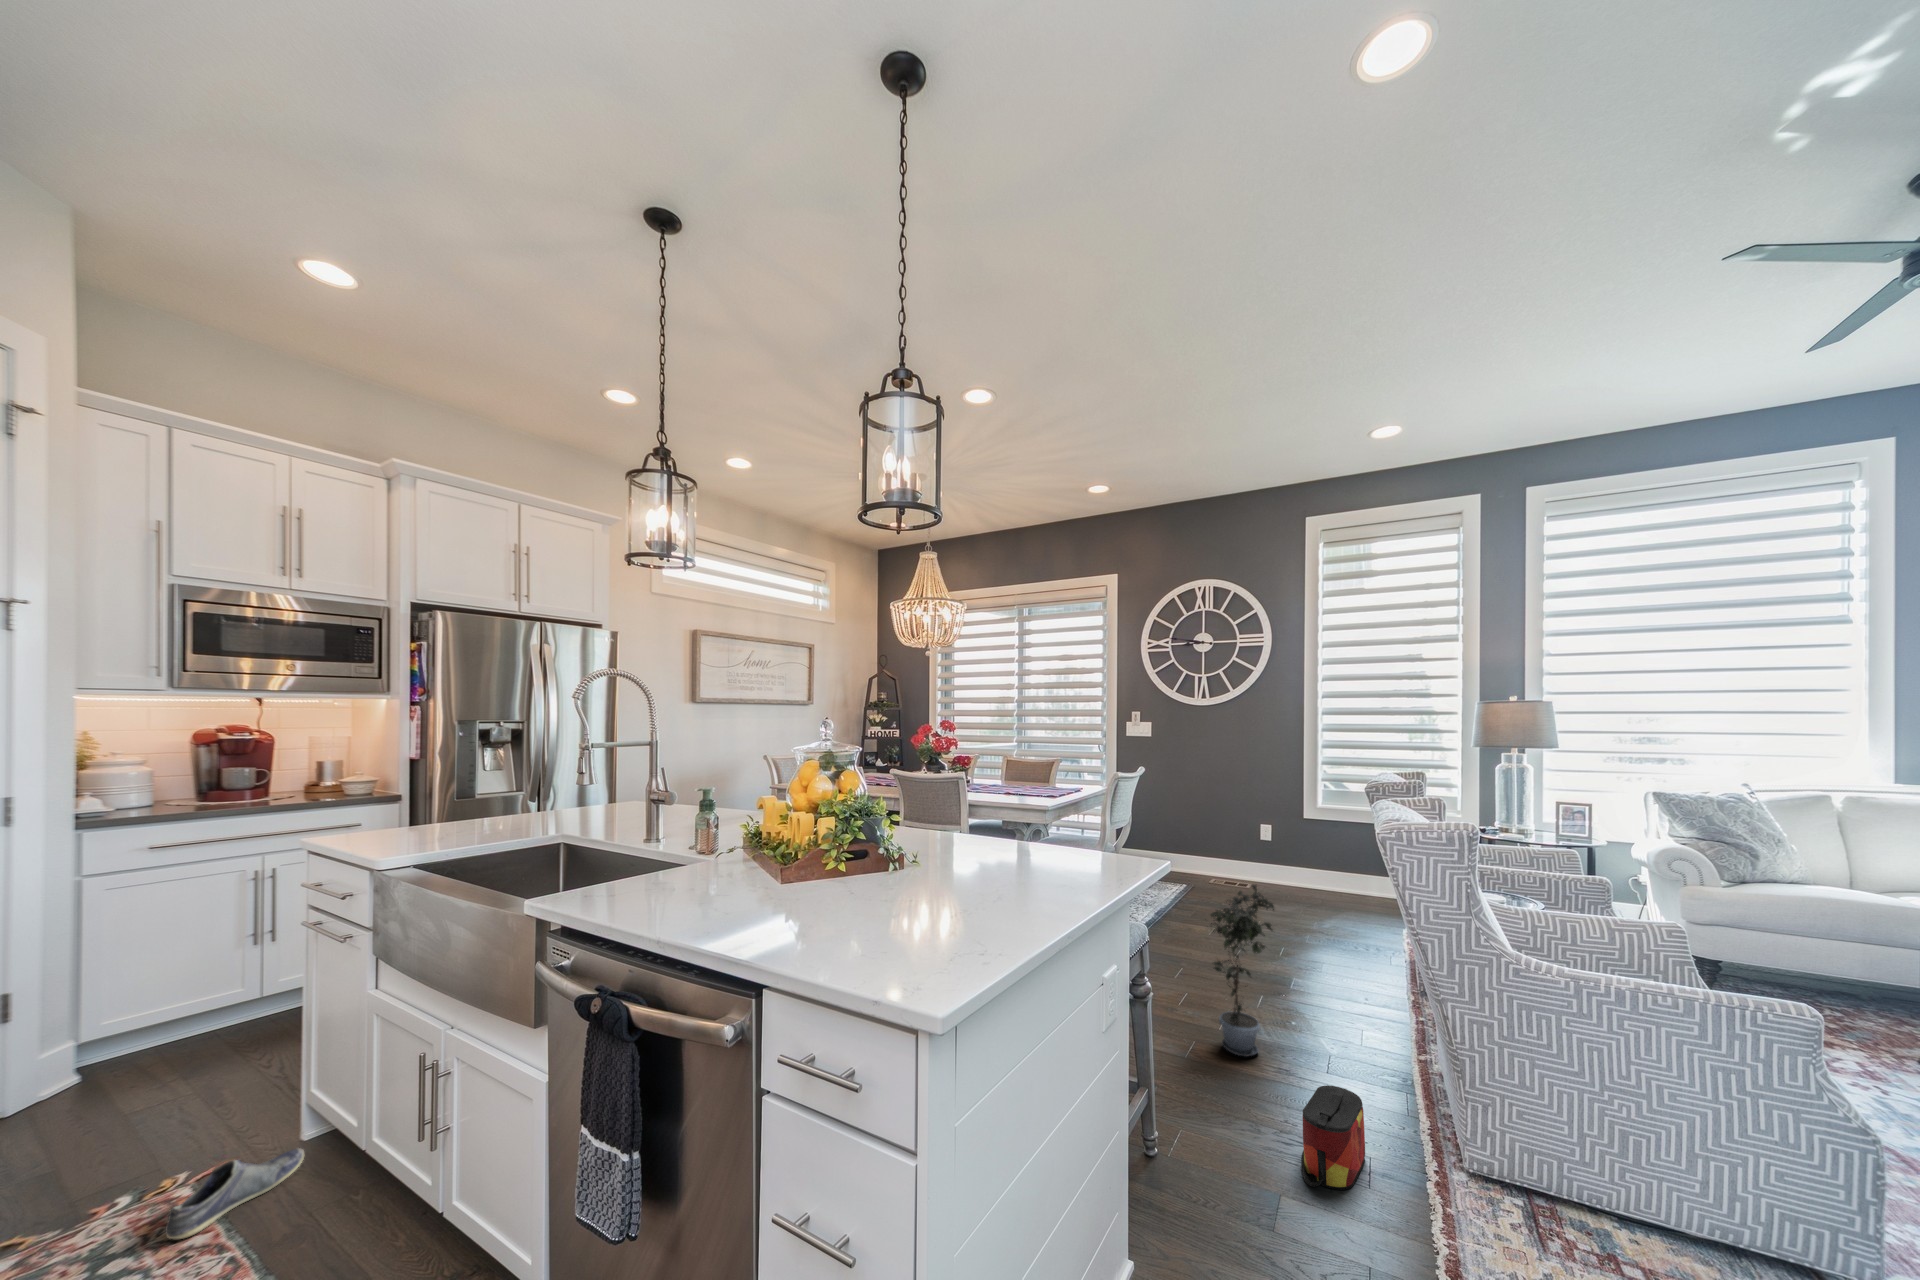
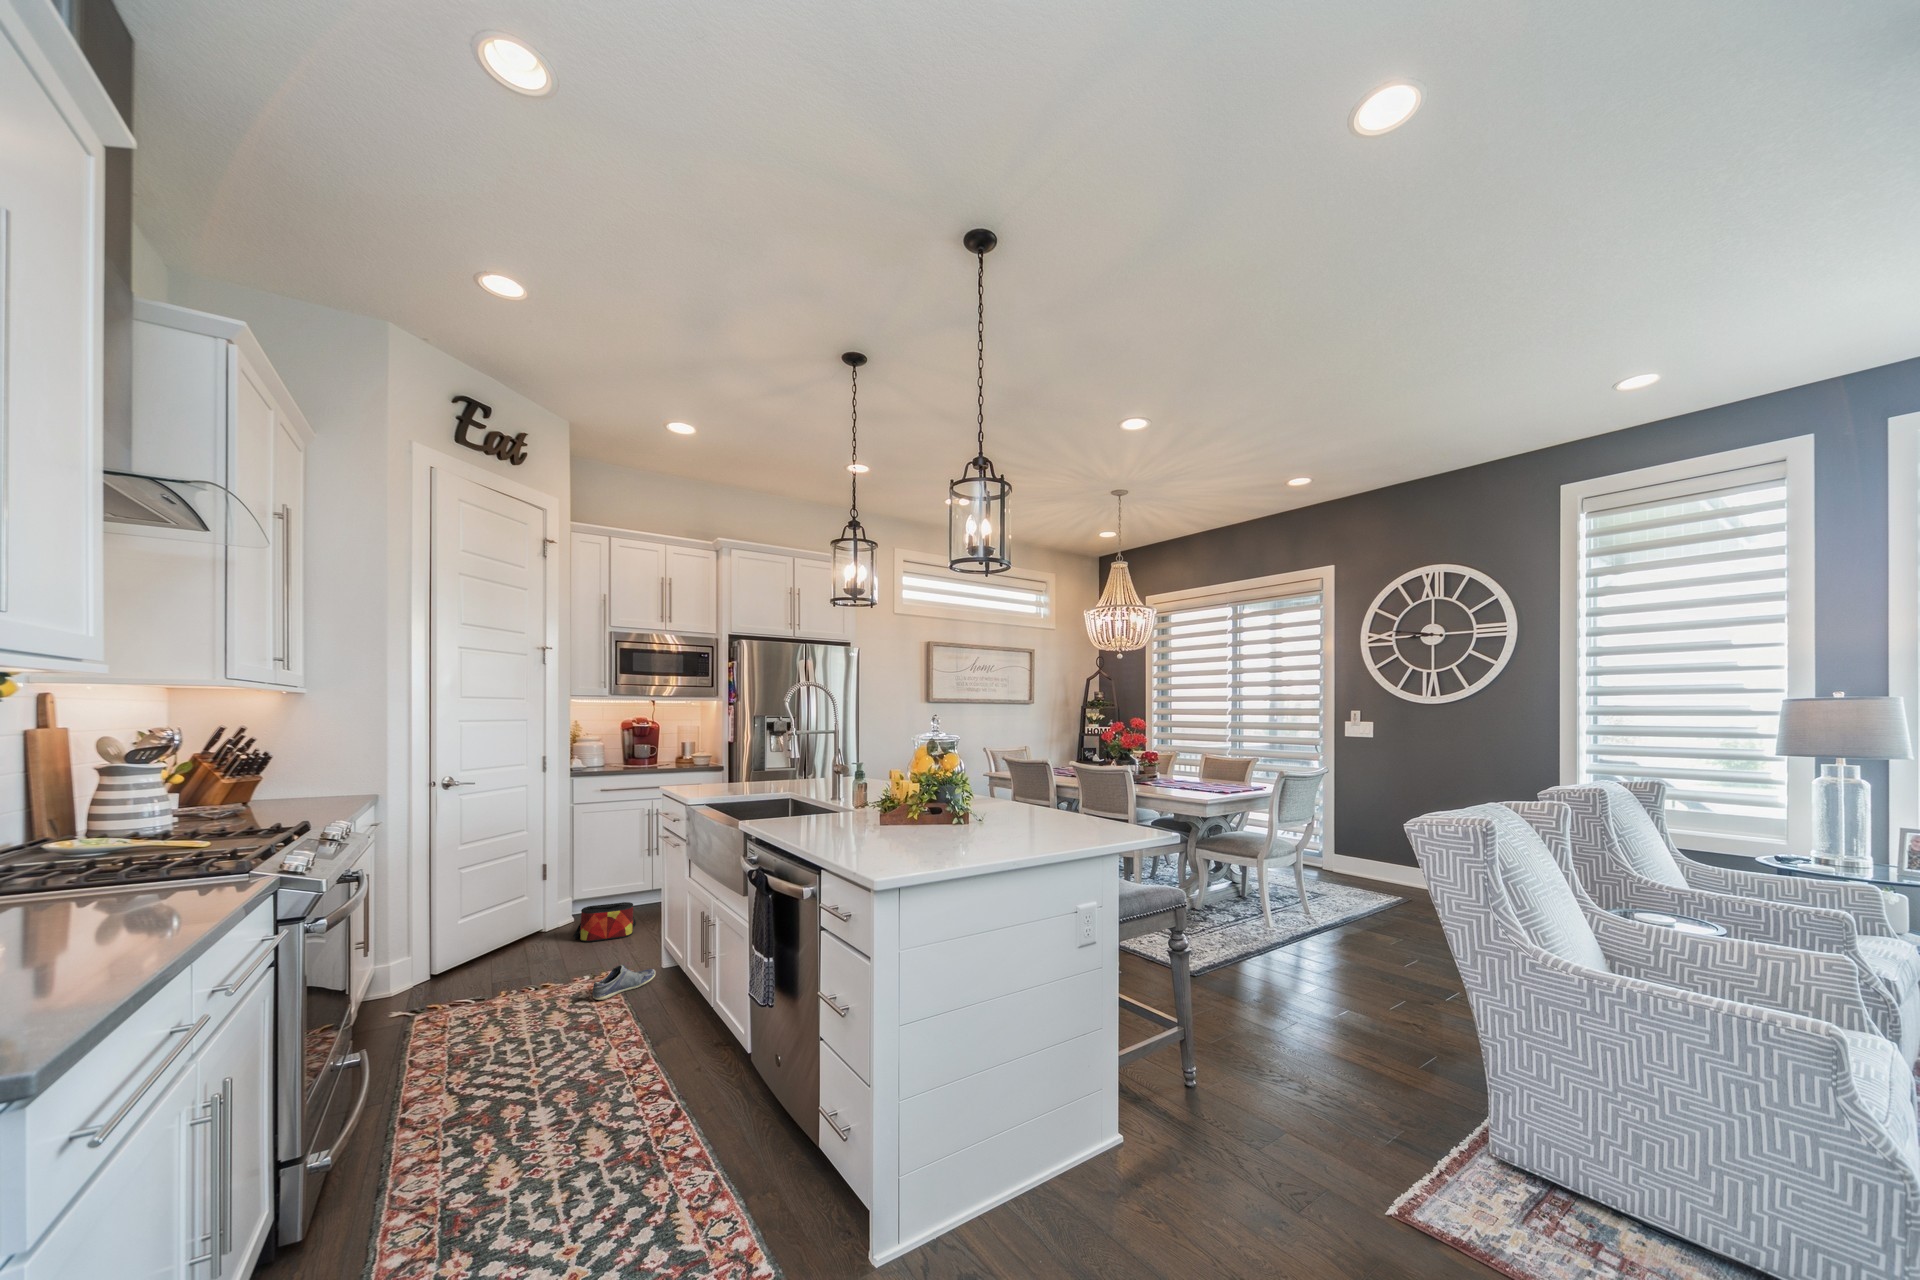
potted plant: present [1211,885,1274,1057] -> none [1304,878,1376,1039]
bag: present [1301,1085,1365,1190] -> present [573,902,636,942]

